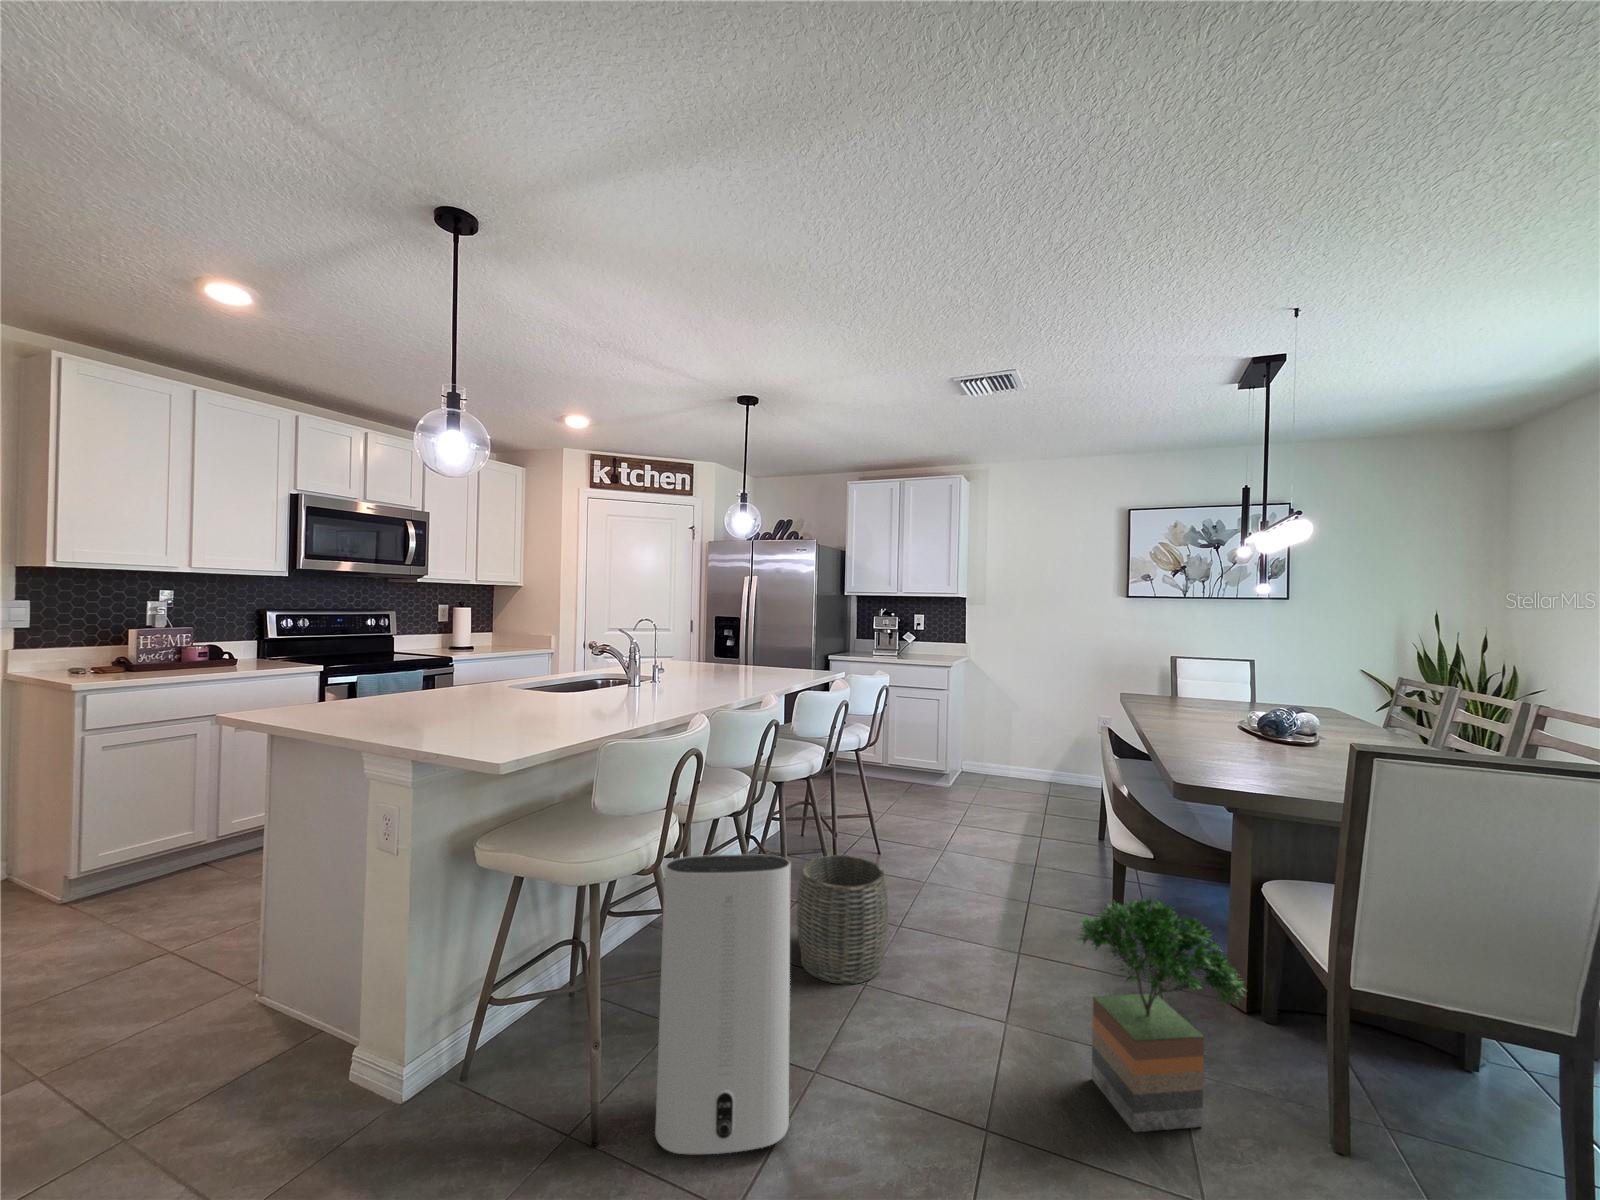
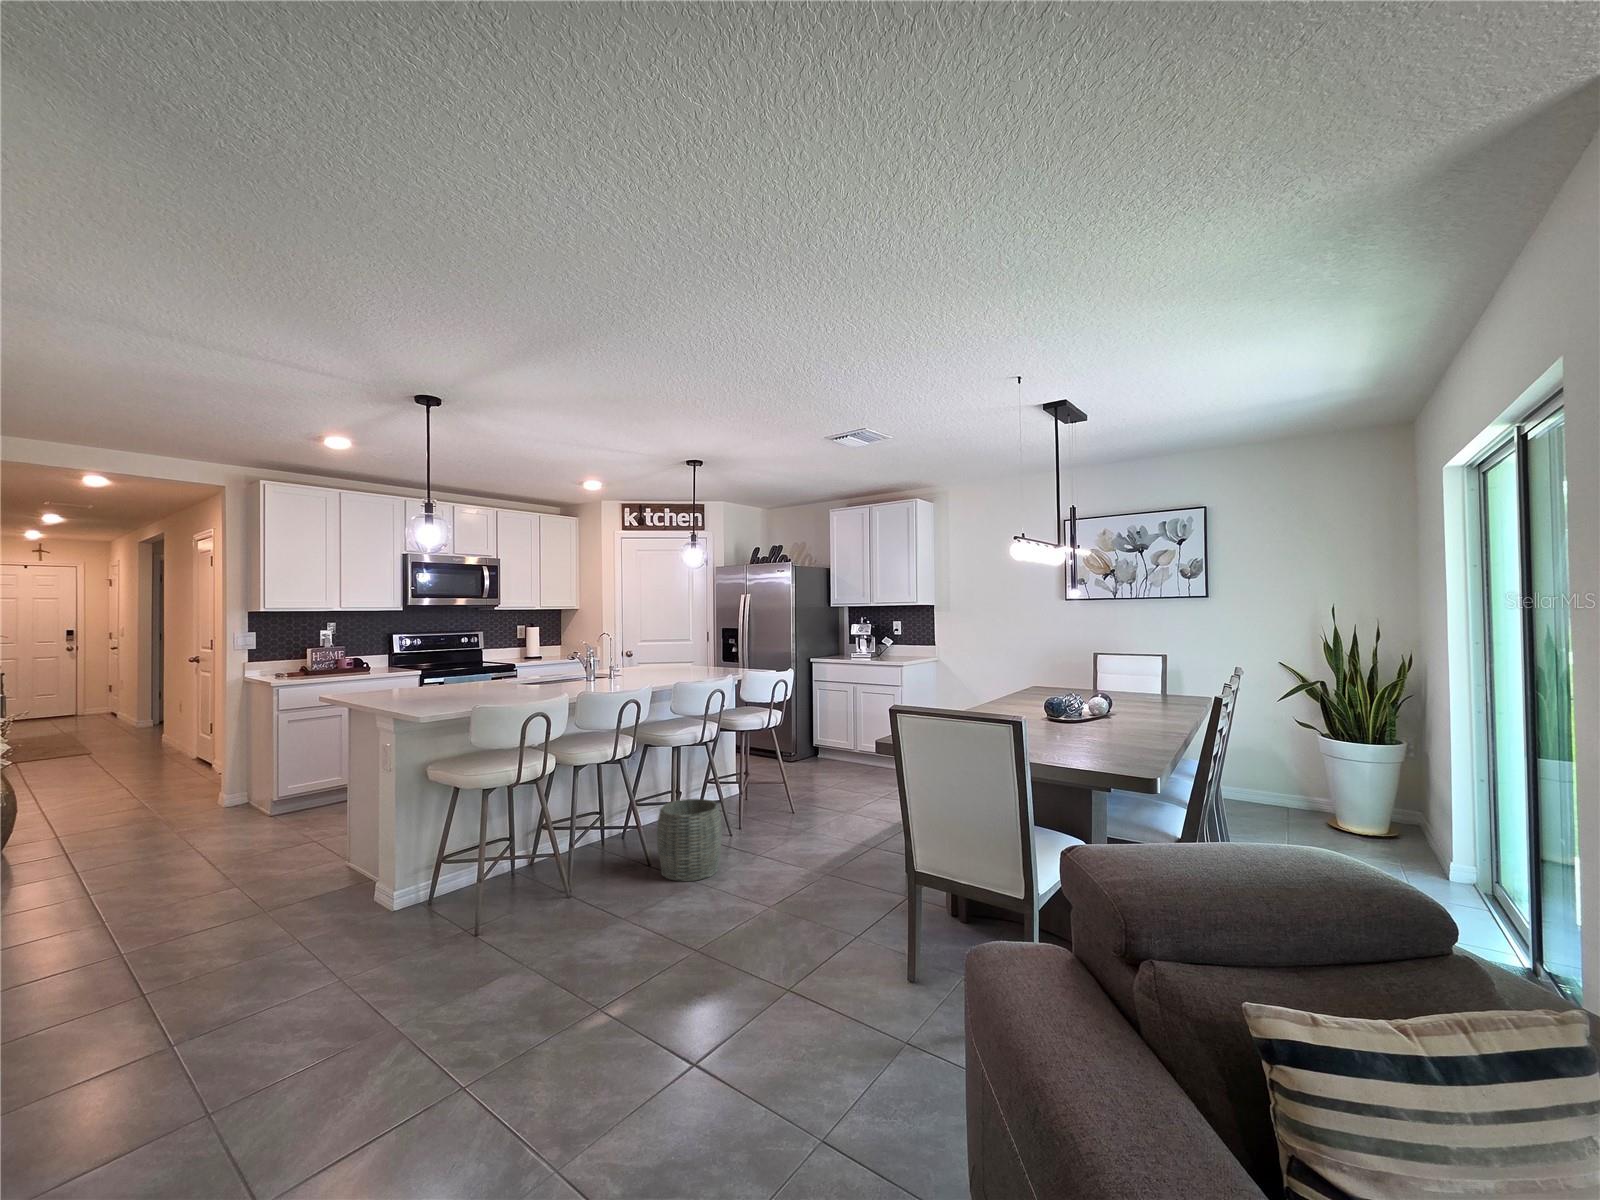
air purifier: present [655,854,791,1154] -> none [499,779,587,940]
potted tree: present [1077,898,1246,1132] -> none [764,815,852,961]

